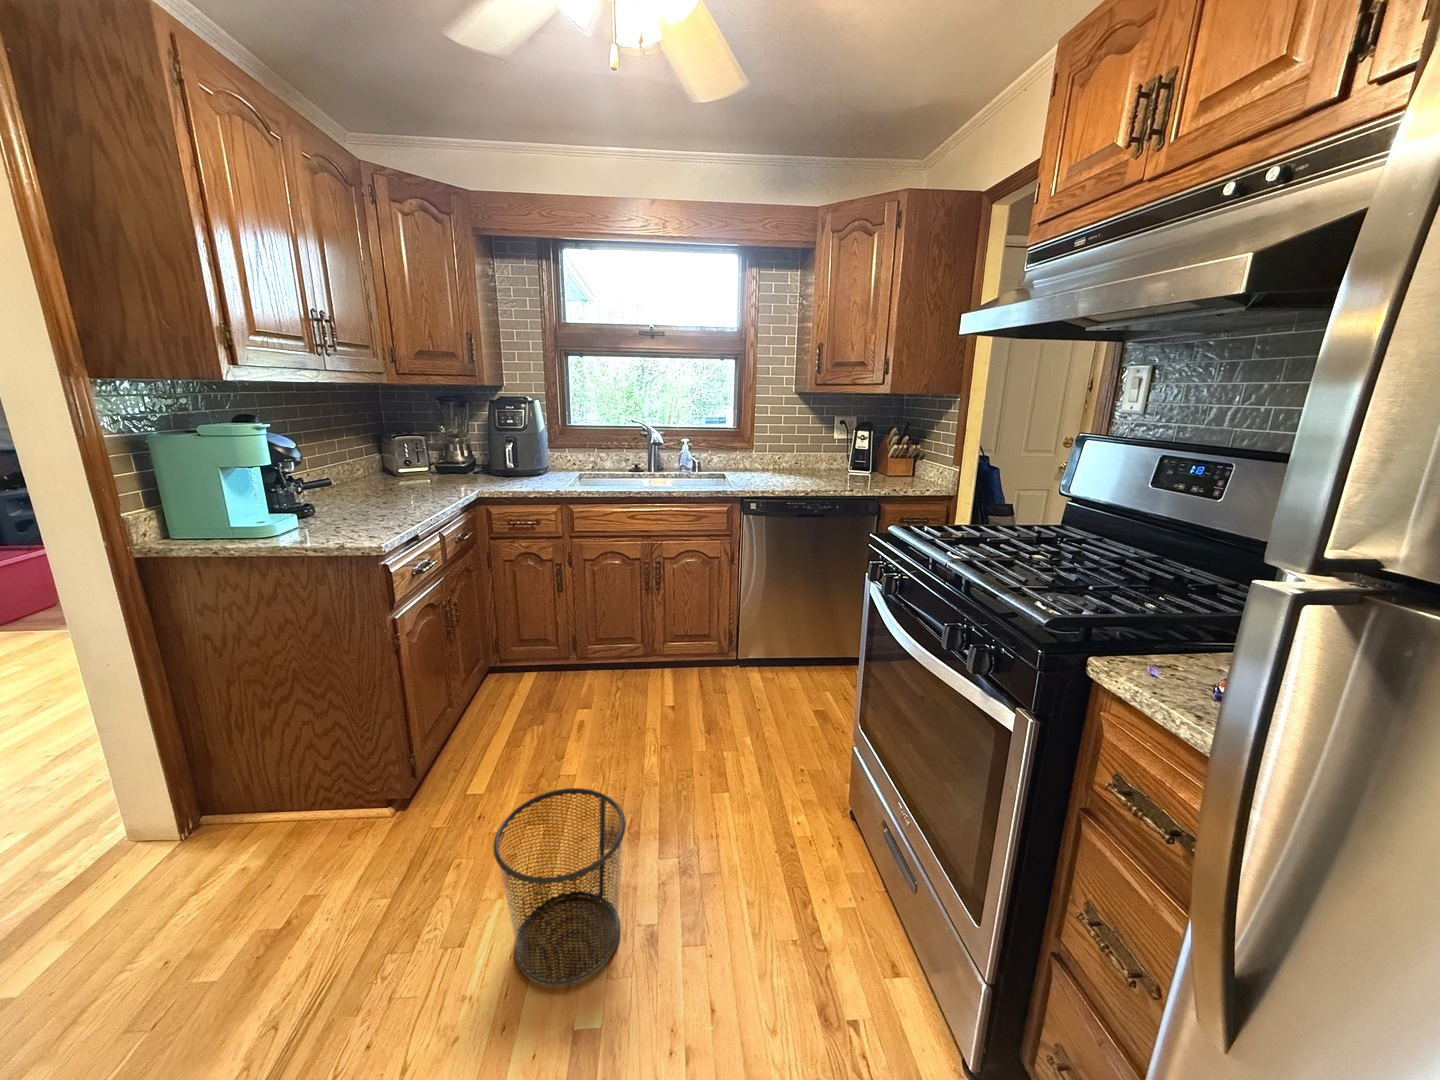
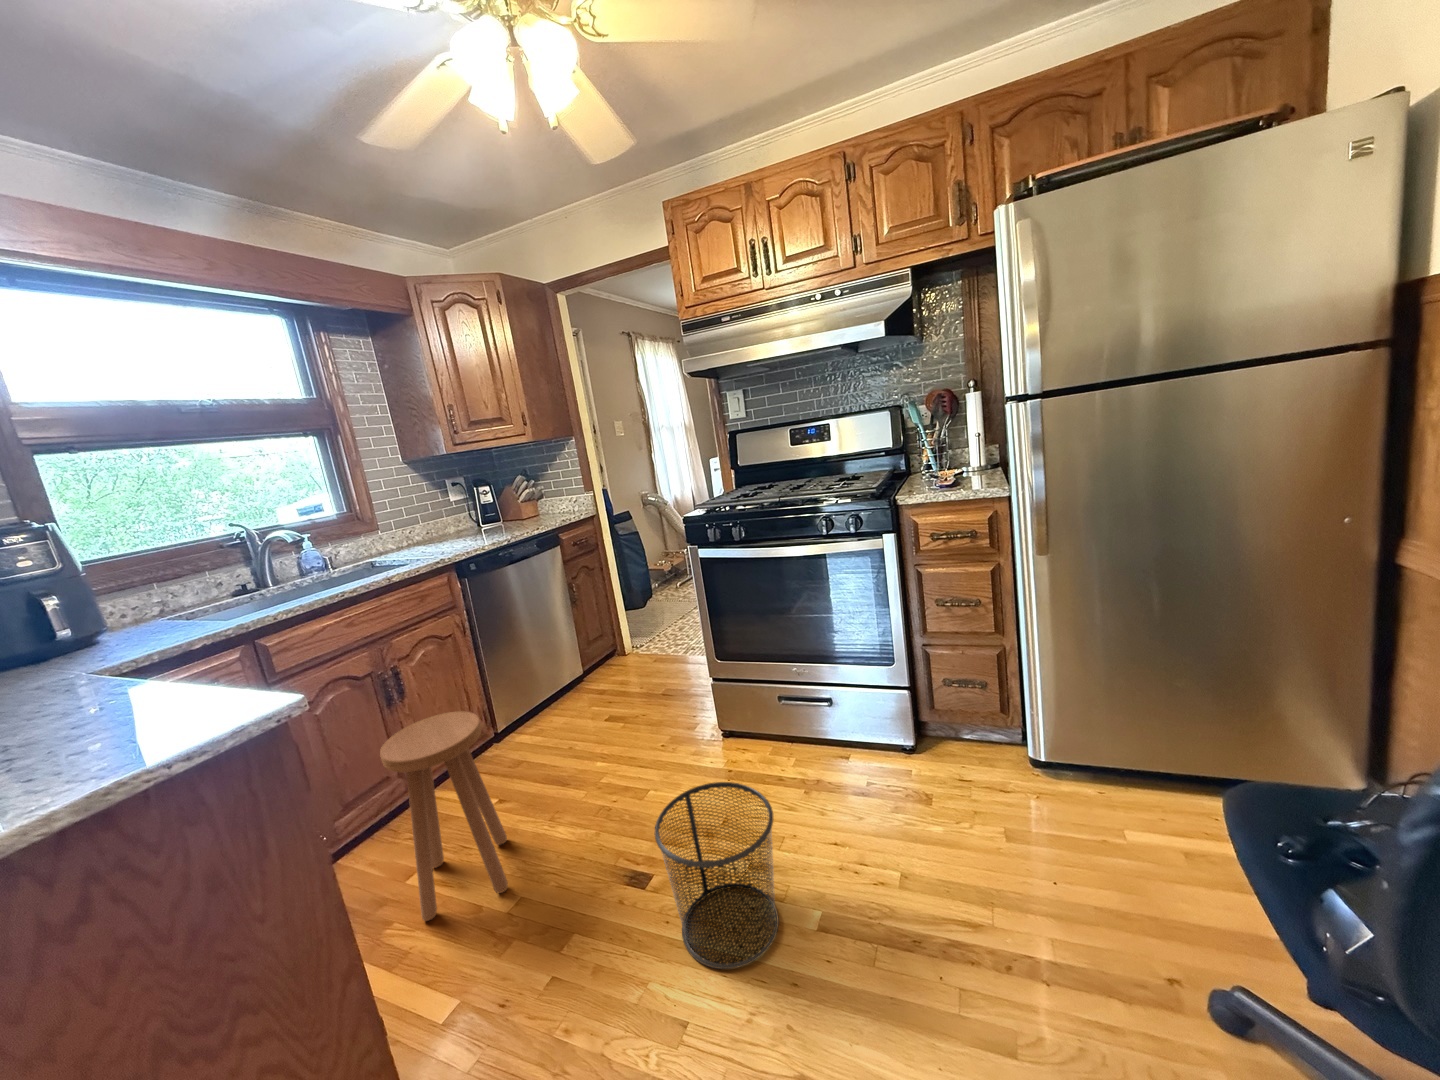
stool: none [540,604,630,761] -> present [380,711,508,921]

